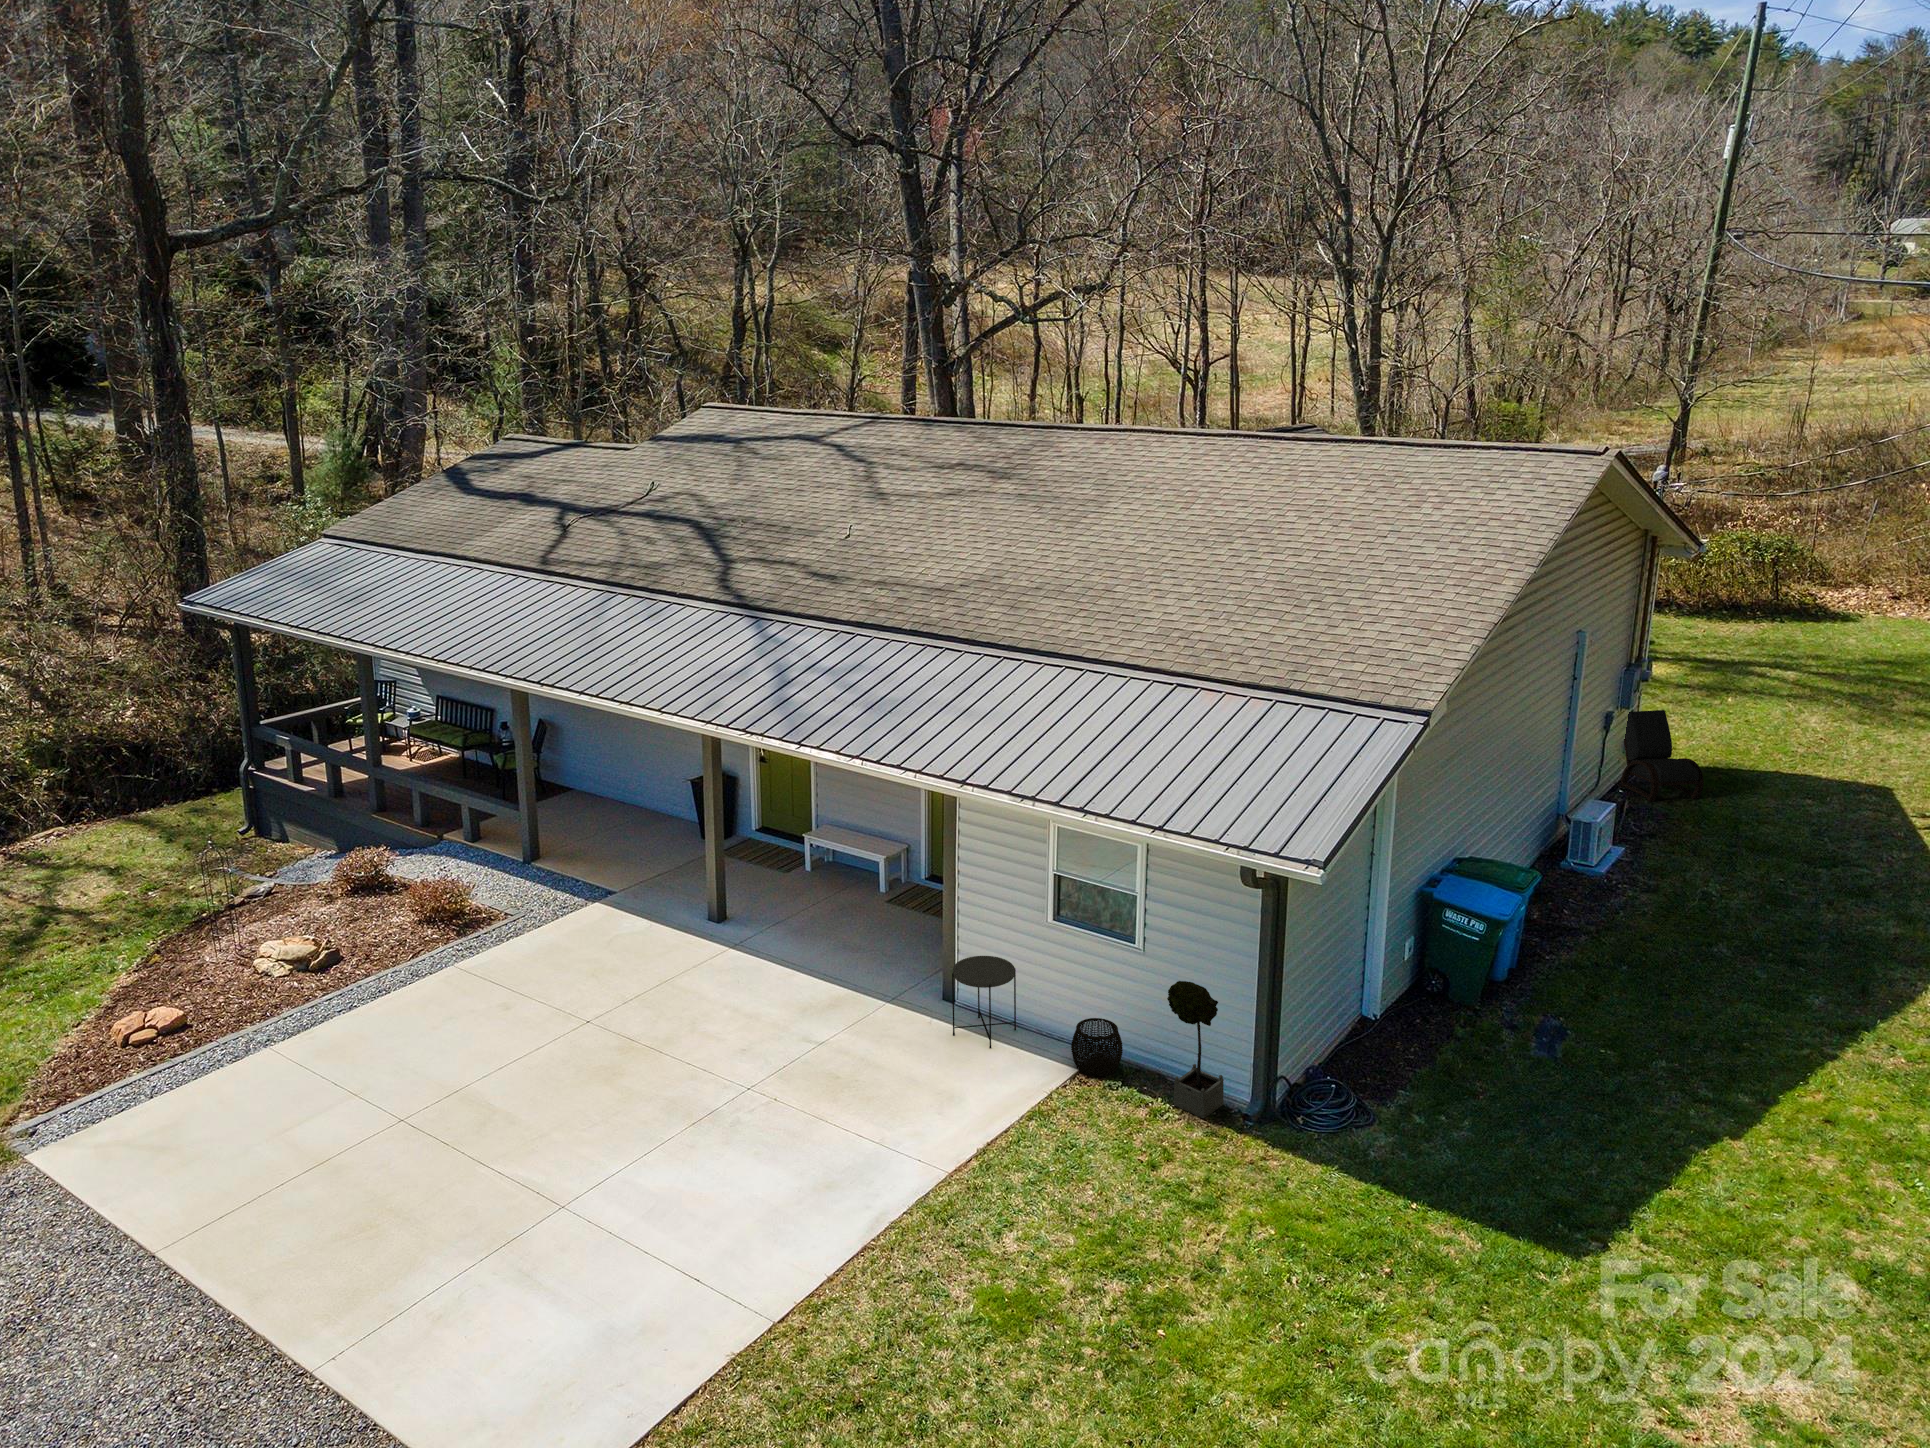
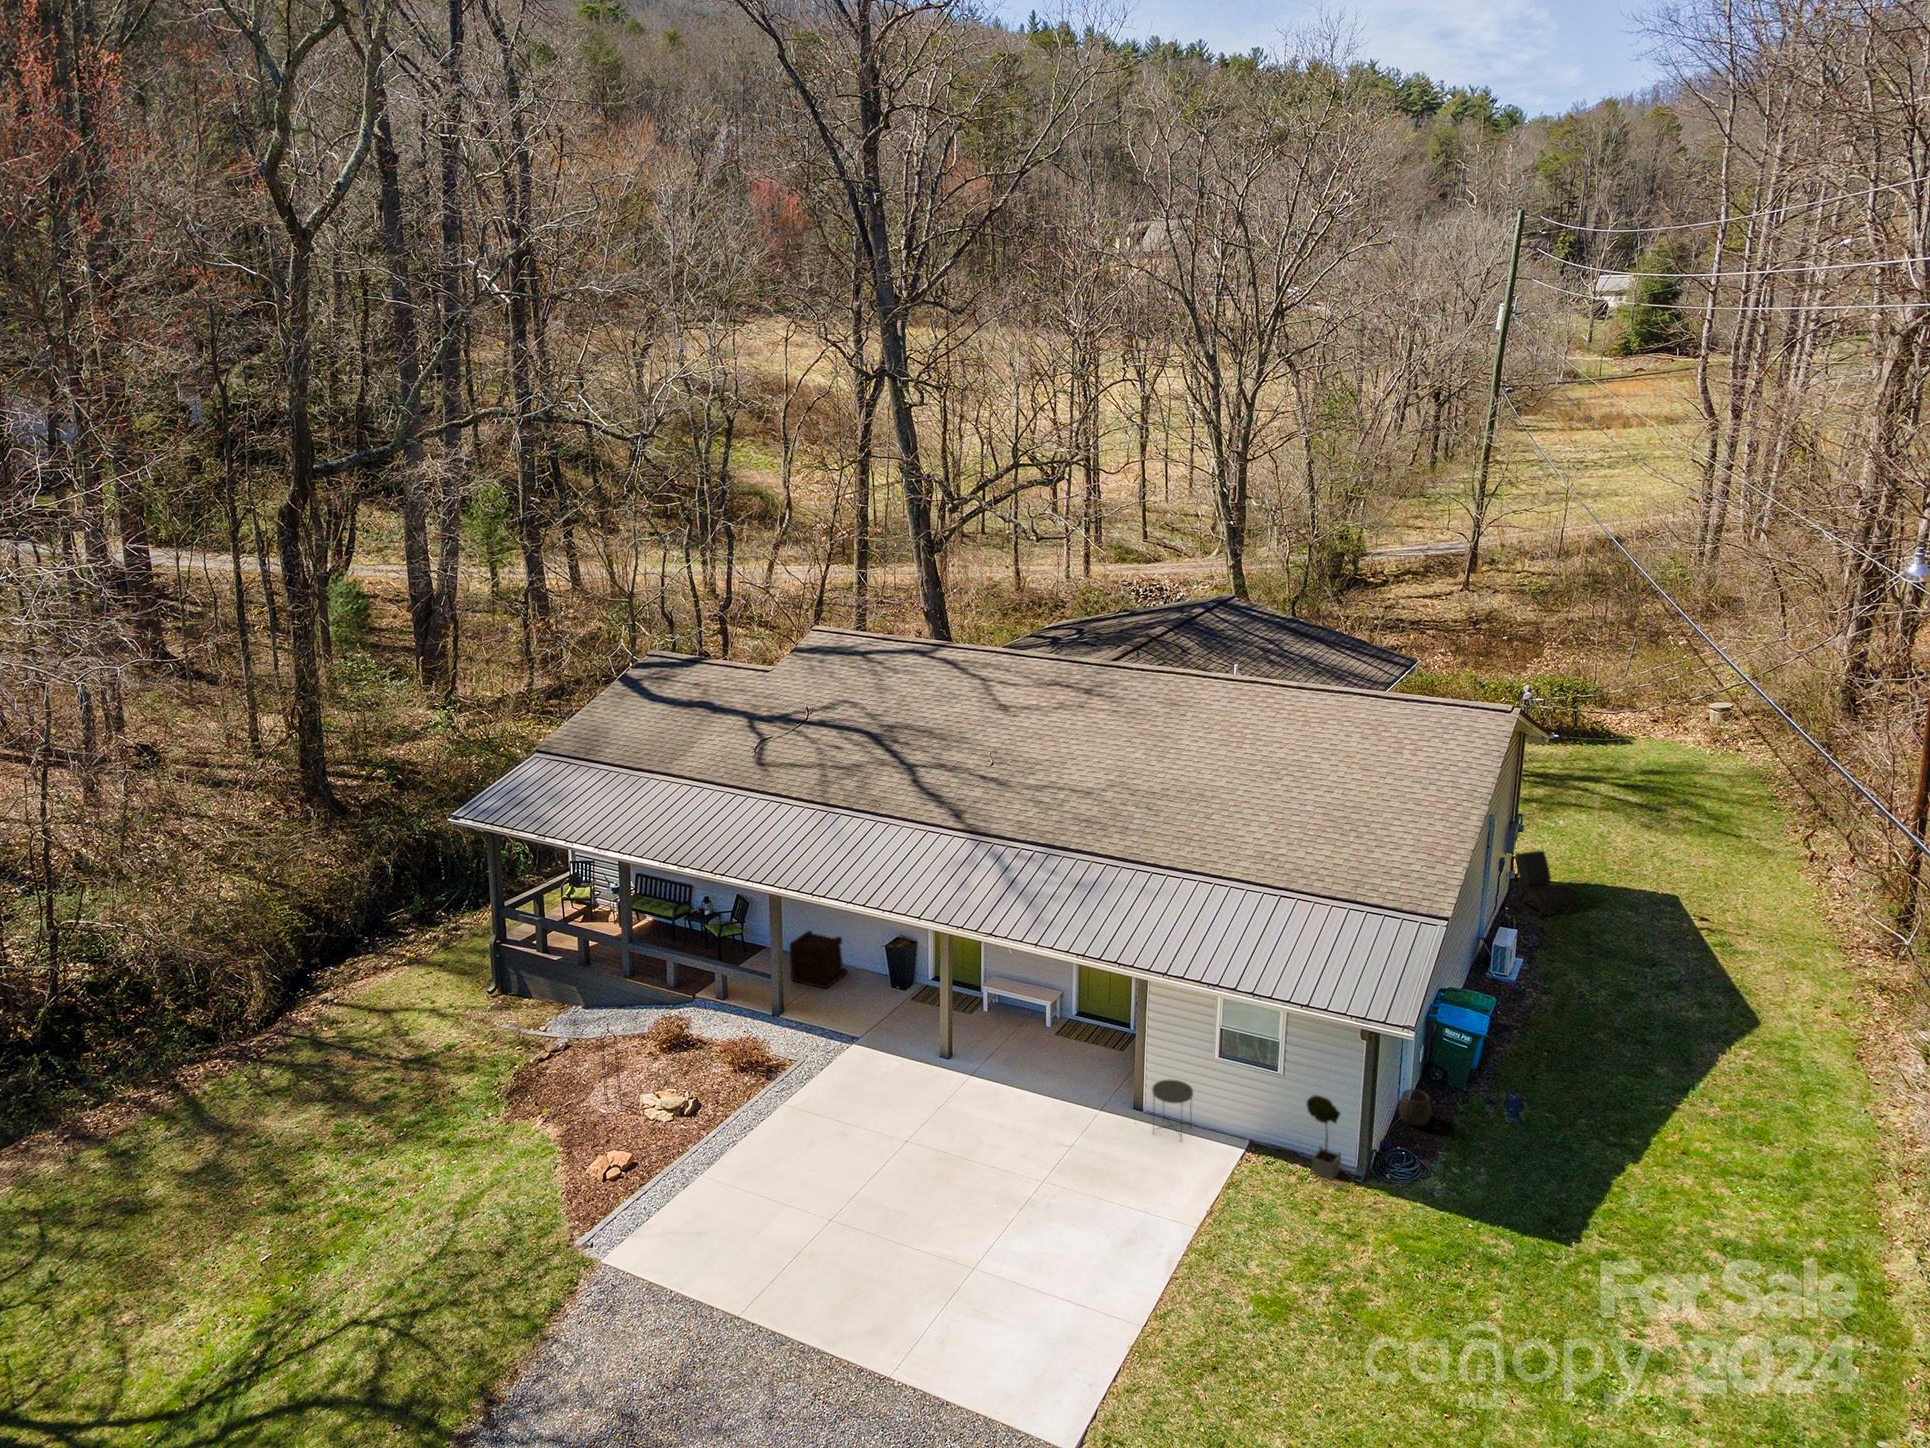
wooden crate: none [570,761,655,838] -> present [789,931,848,988]
woven basket: present [1071,1018,1123,1077] -> present [1399,1089,1432,1126]

